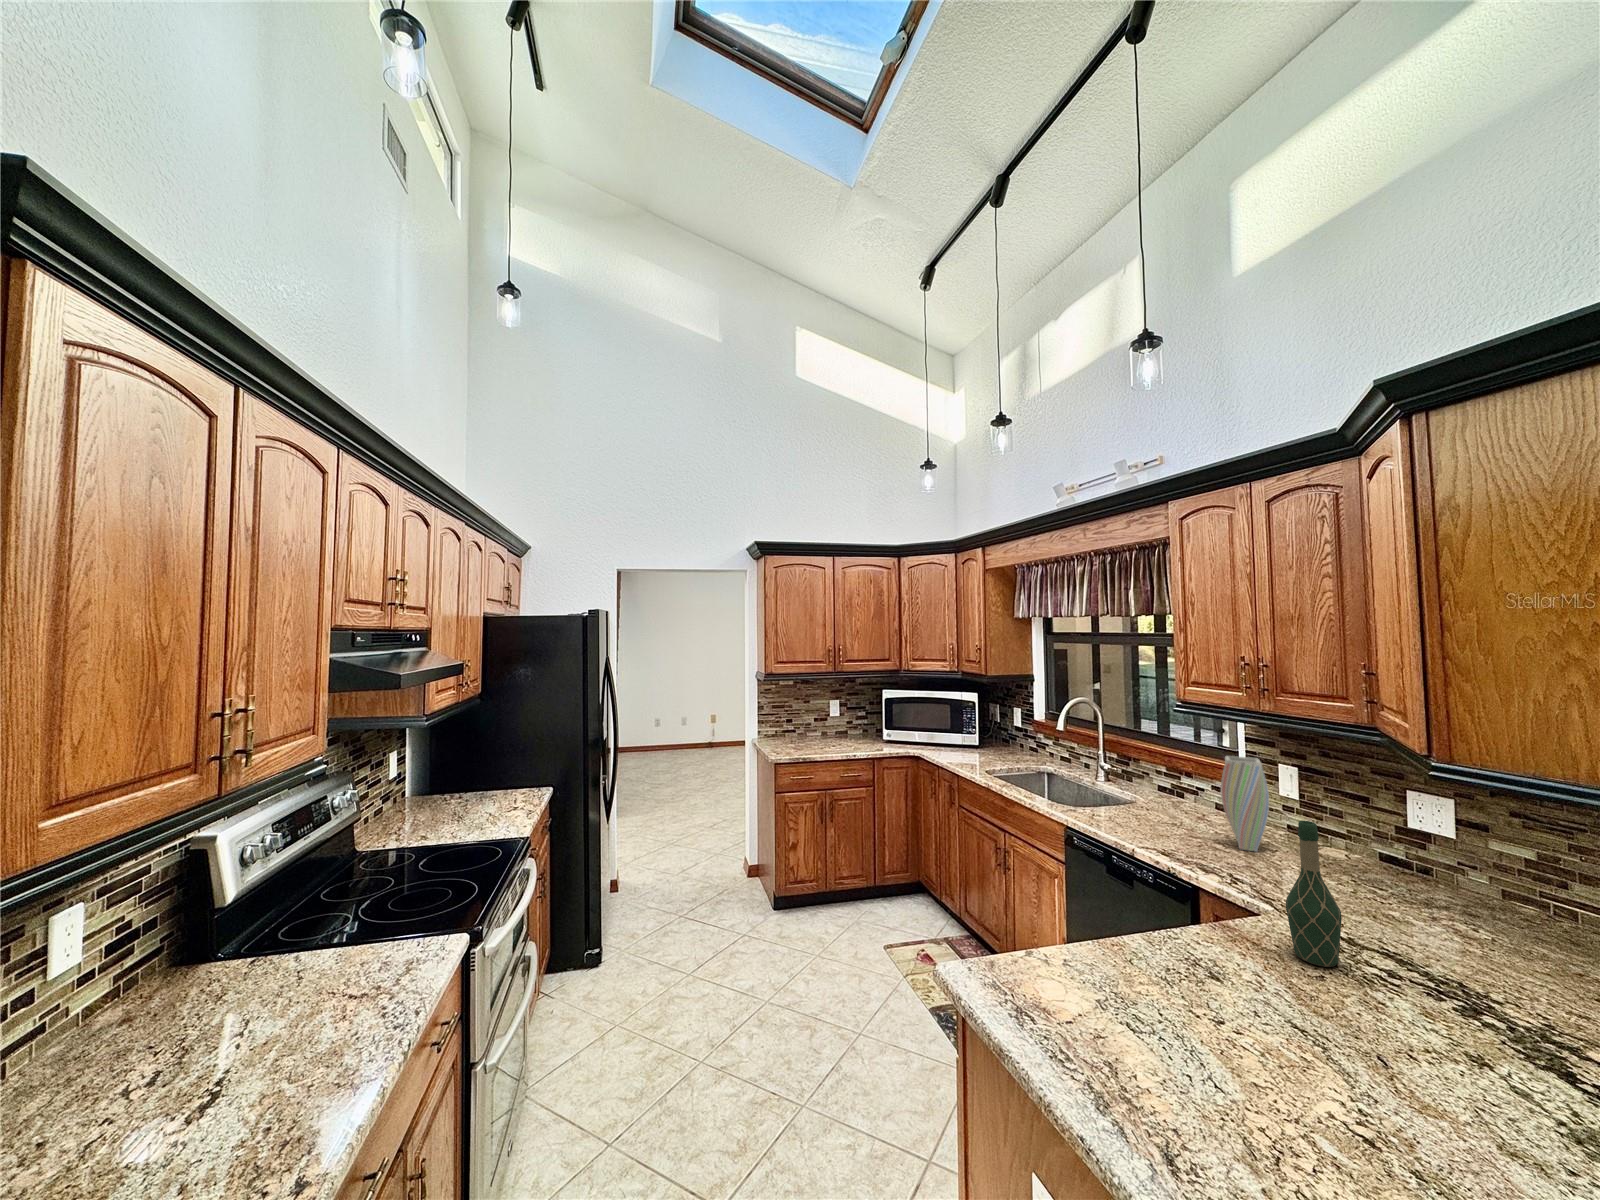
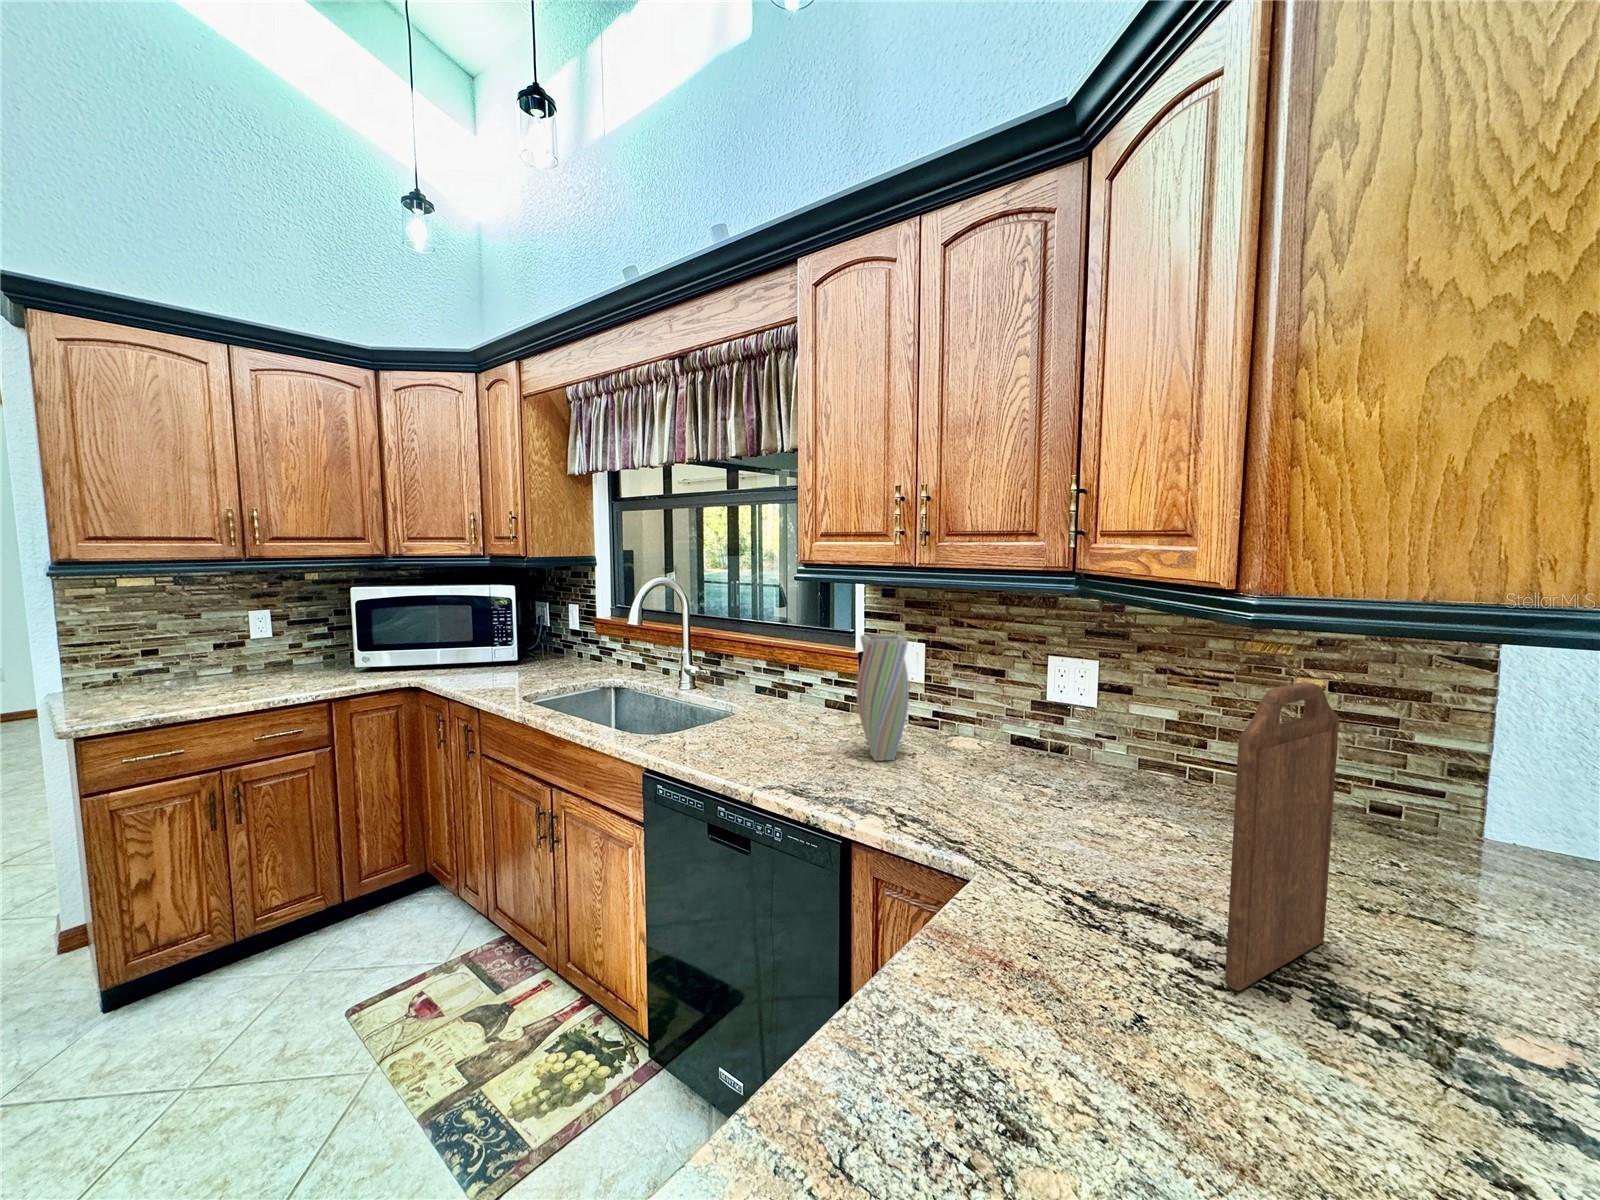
cutting board: none [1404,819,1542,1007] -> present [1225,682,1339,991]
wine bottle: present [1286,821,1342,967] -> none [1041,722,1125,976]

